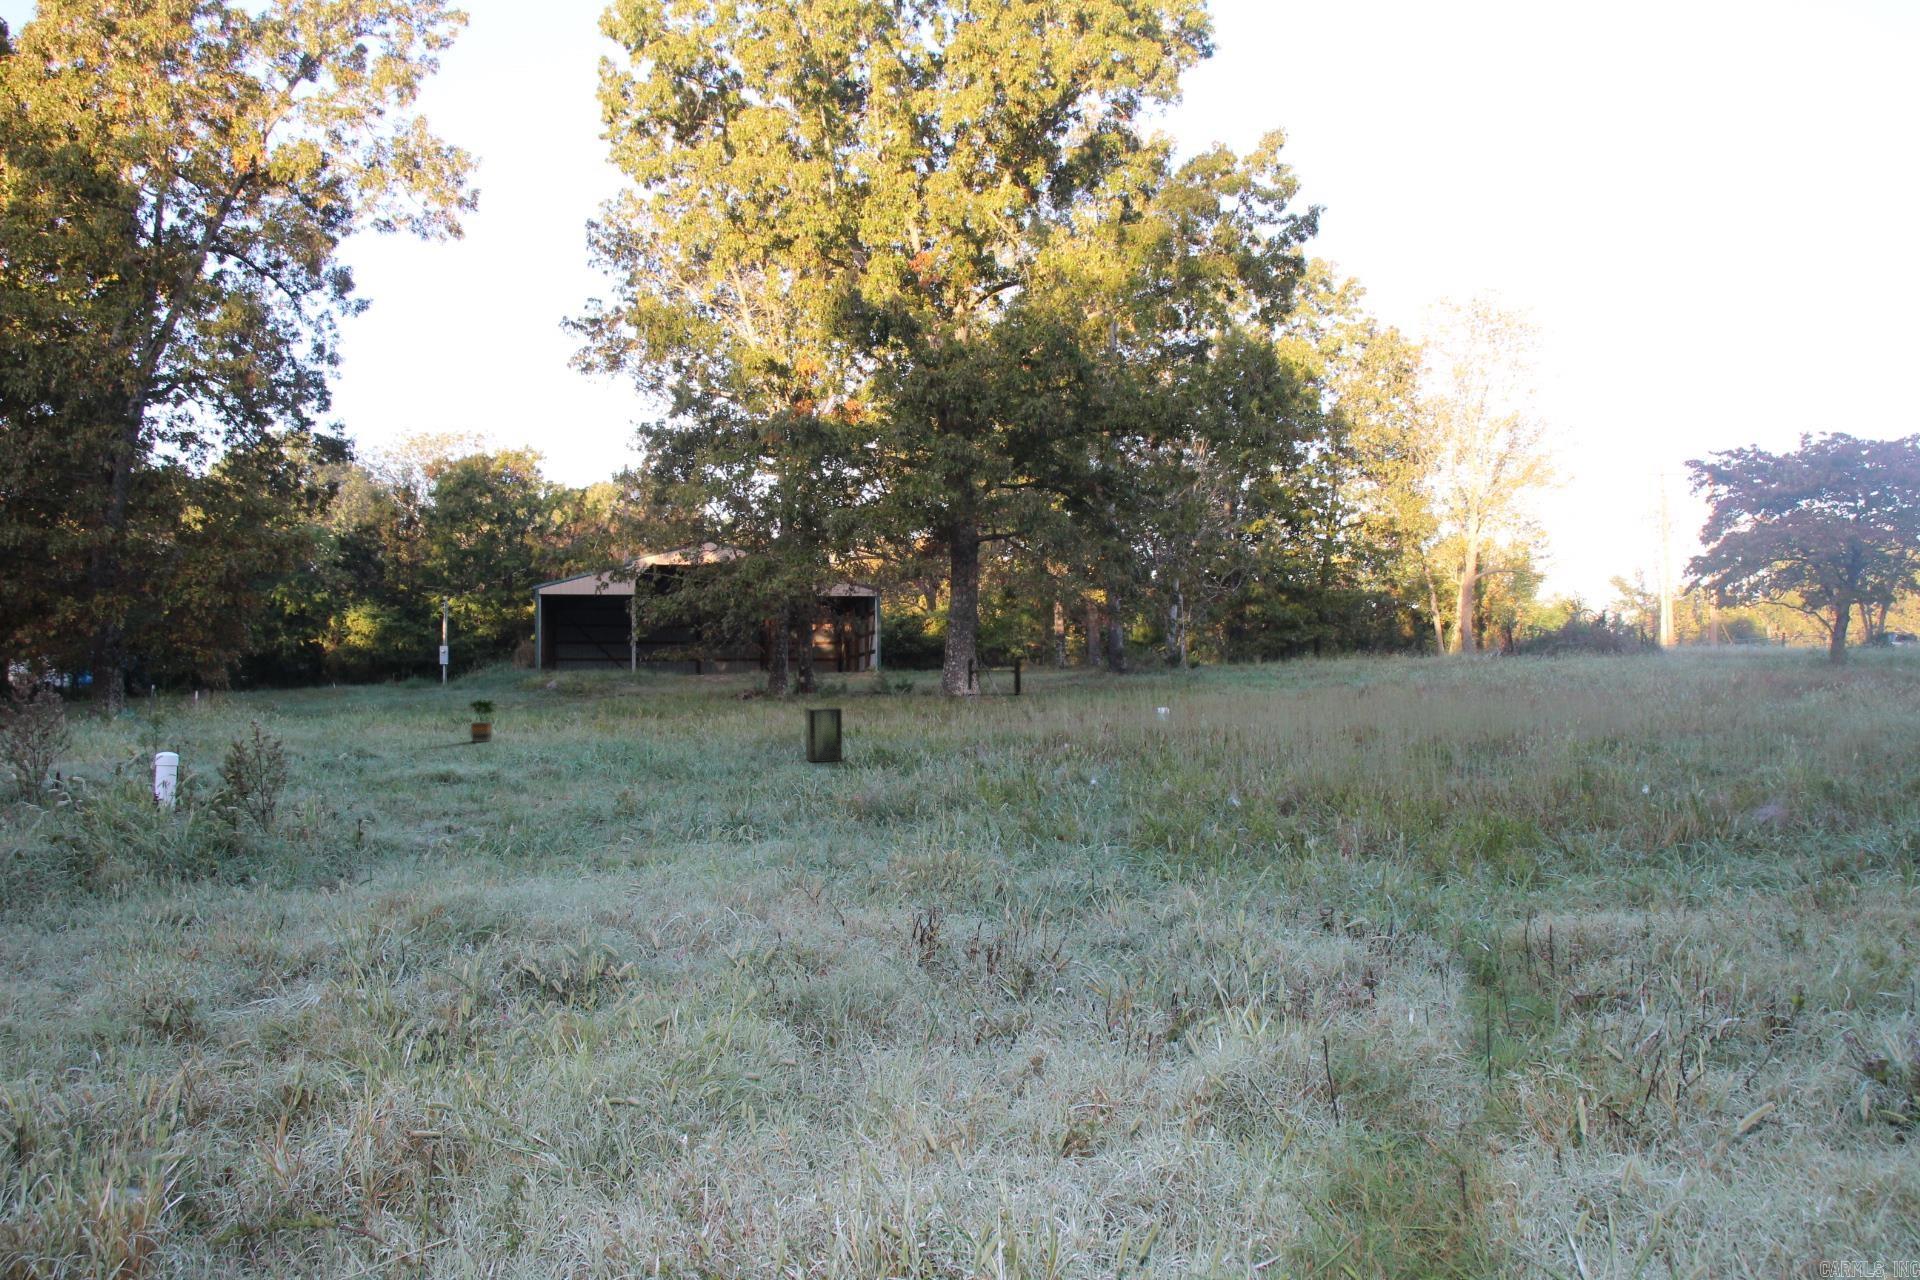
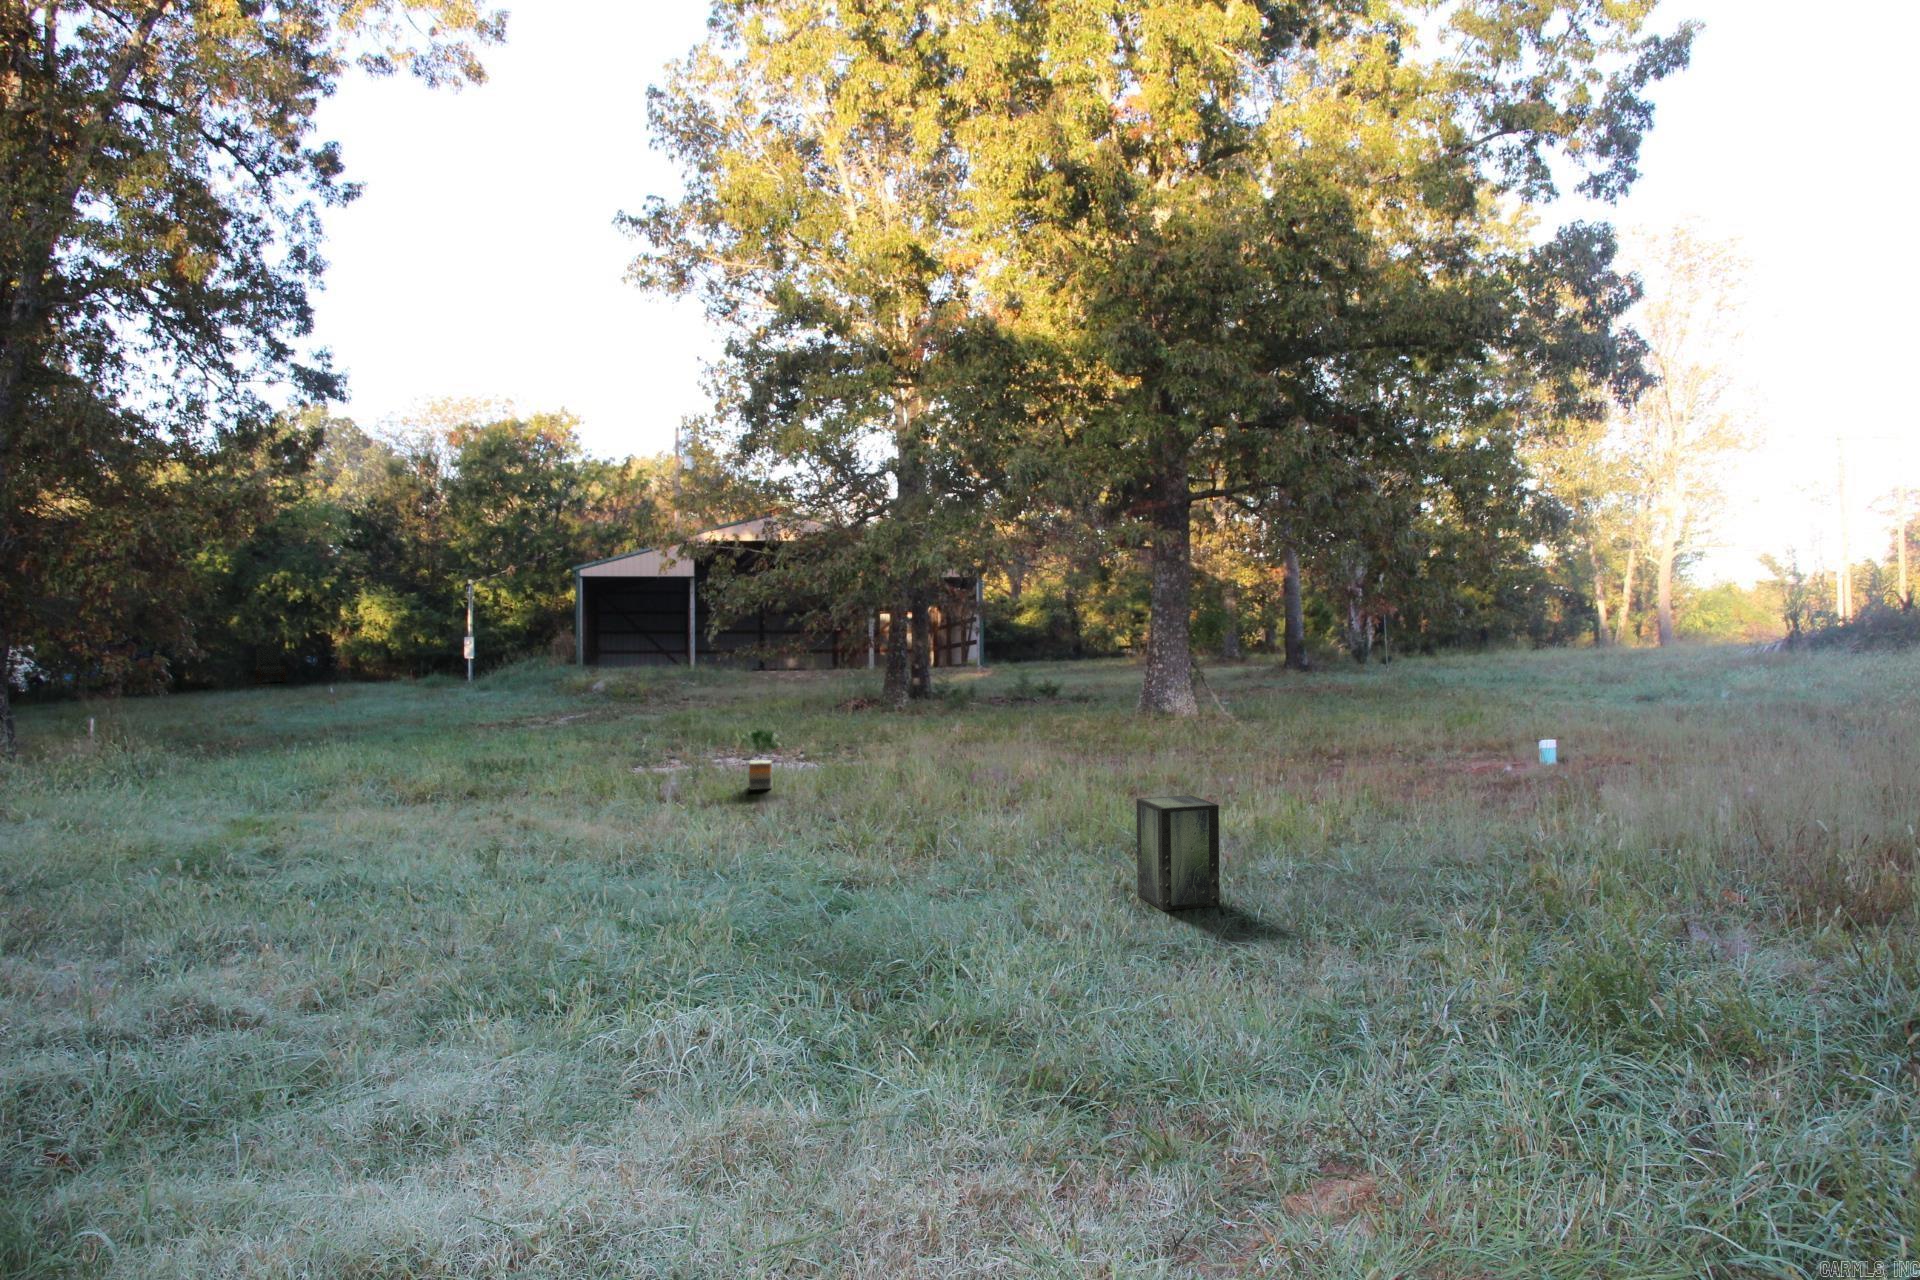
lounge chair: none [259,652,286,683] -> present [255,647,286,684]
bench: present [968,658,1021,695] -> none [1169,662,1242,715]
potted tree: present [469,700,496,742] -> present [743,730,779,790]

